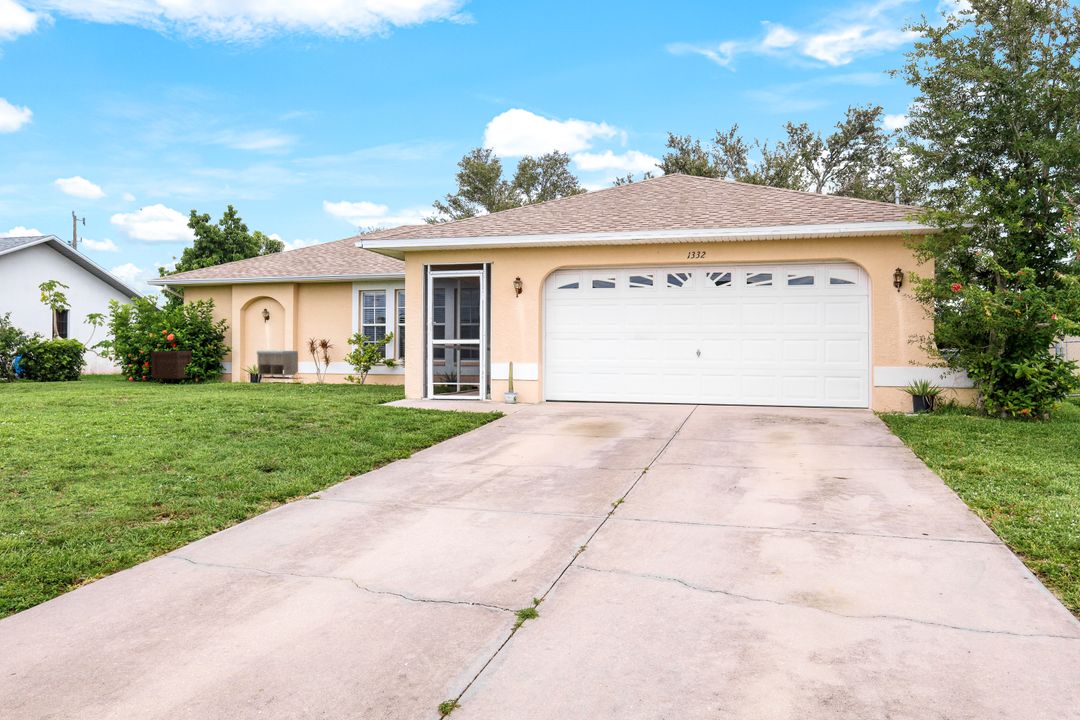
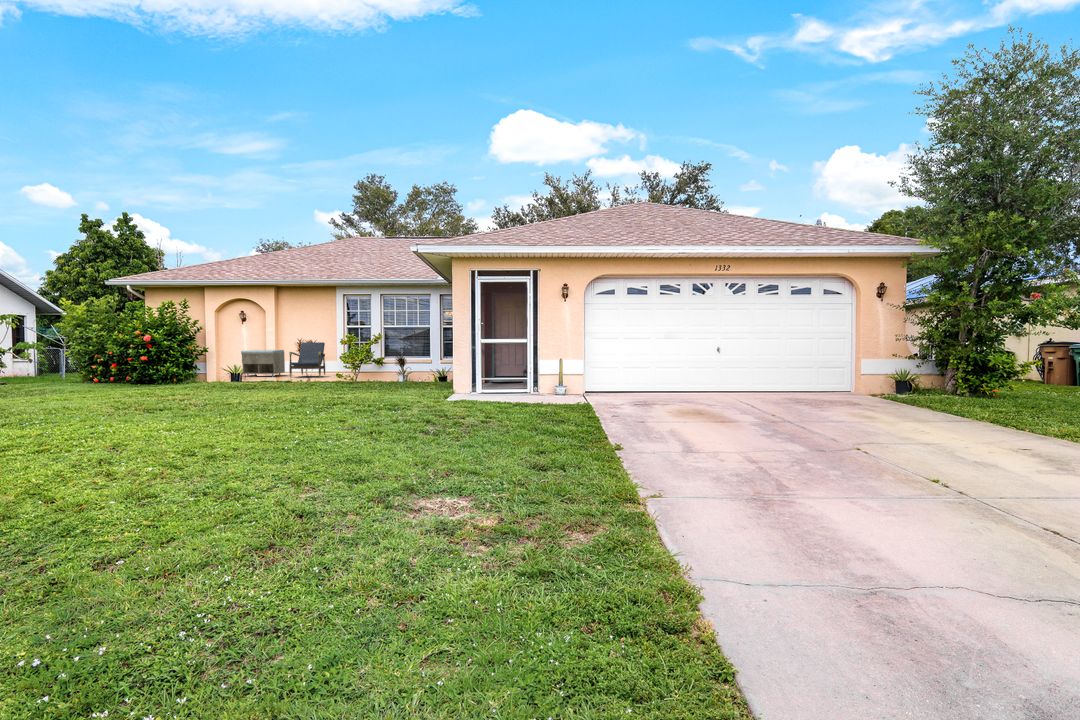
lounge chair: none [296,343,336,380] -> present [289,342,325,377]
wooden crate: present [151,351,191,379] -> none [125,353,169,383]

